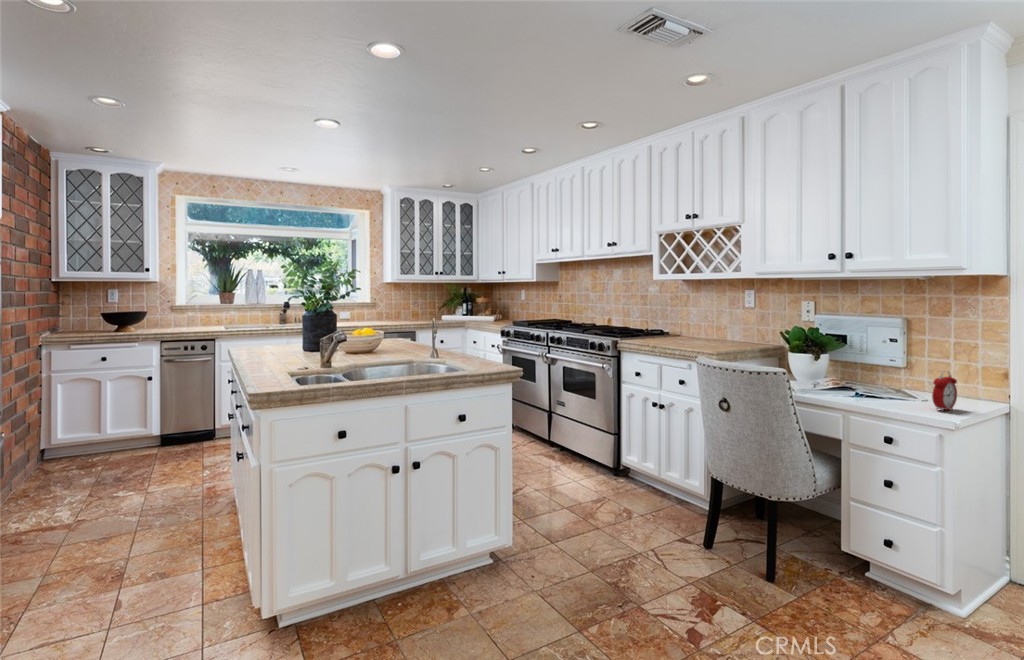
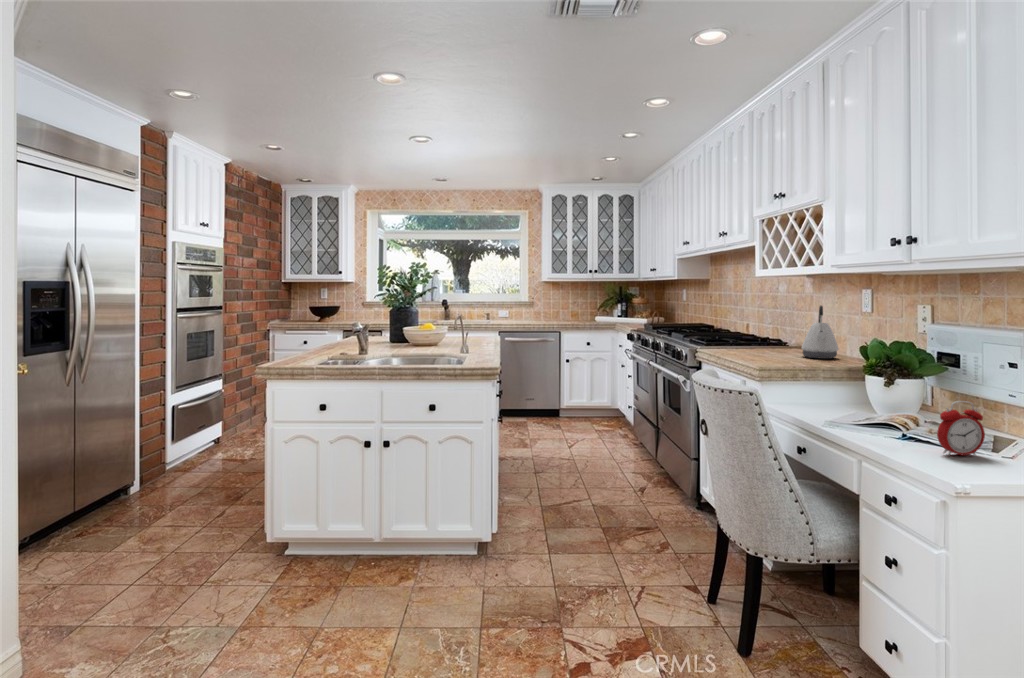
kettle: none [715,304,743,346] -> present [802,306,838,359]

